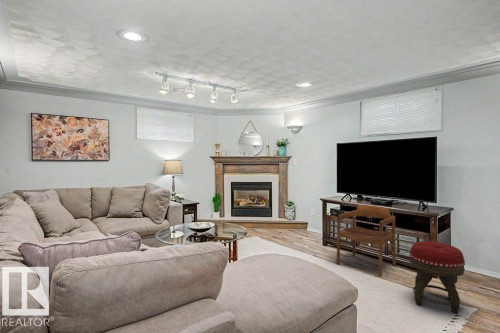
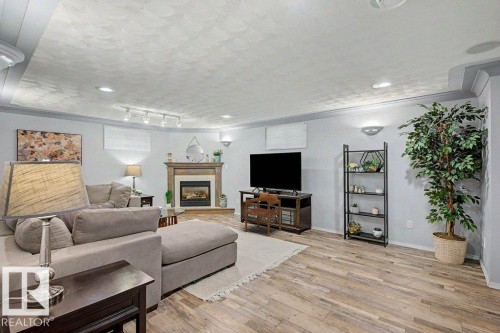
footstool: present [410,241,465,314] -> none [279,212,305,249]

